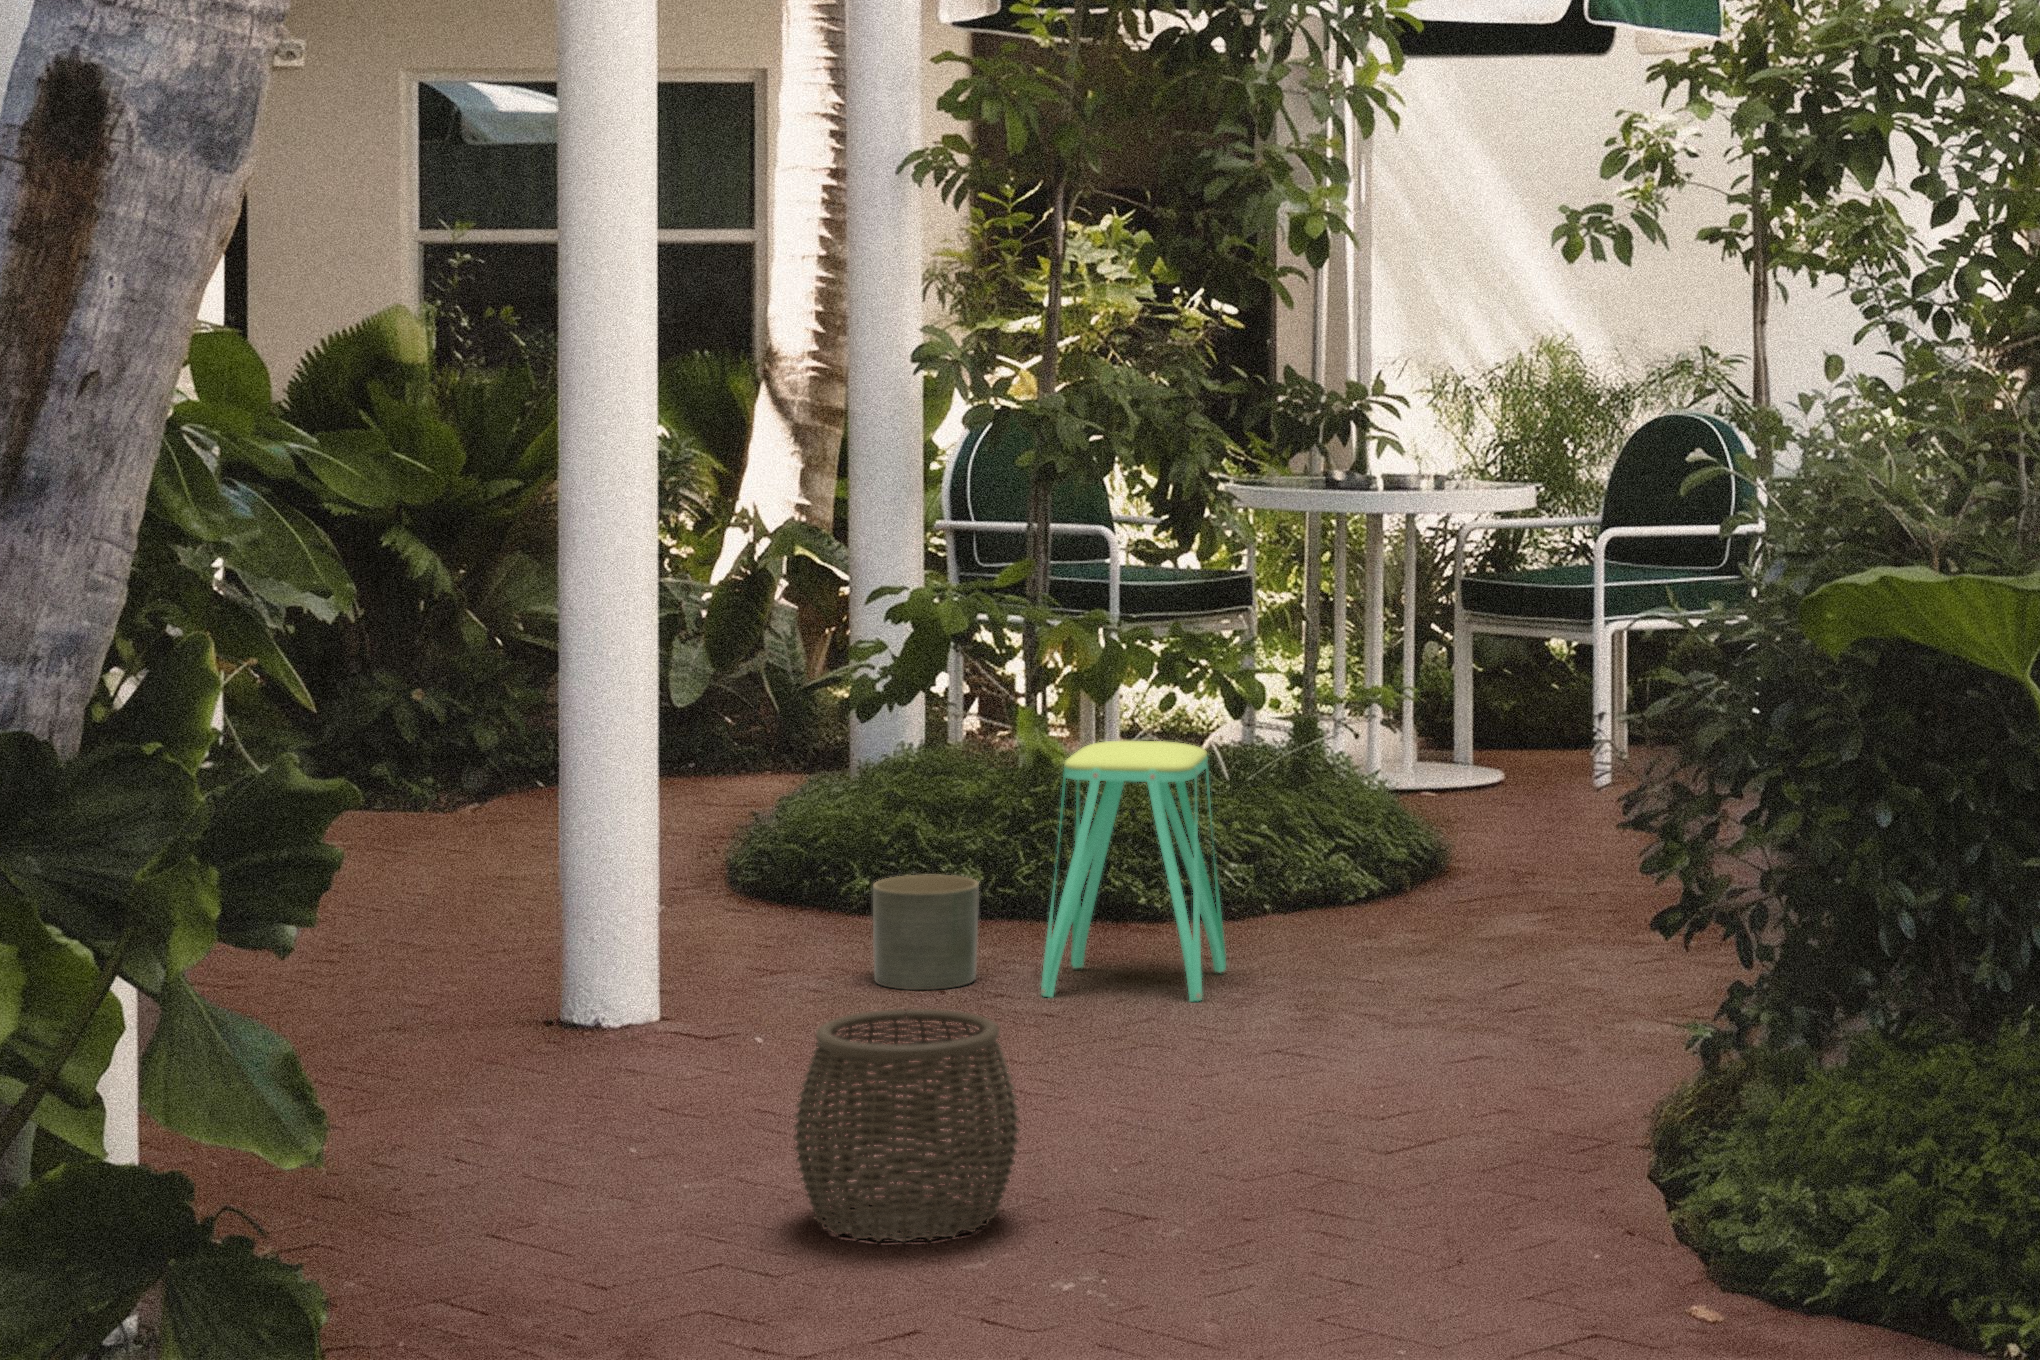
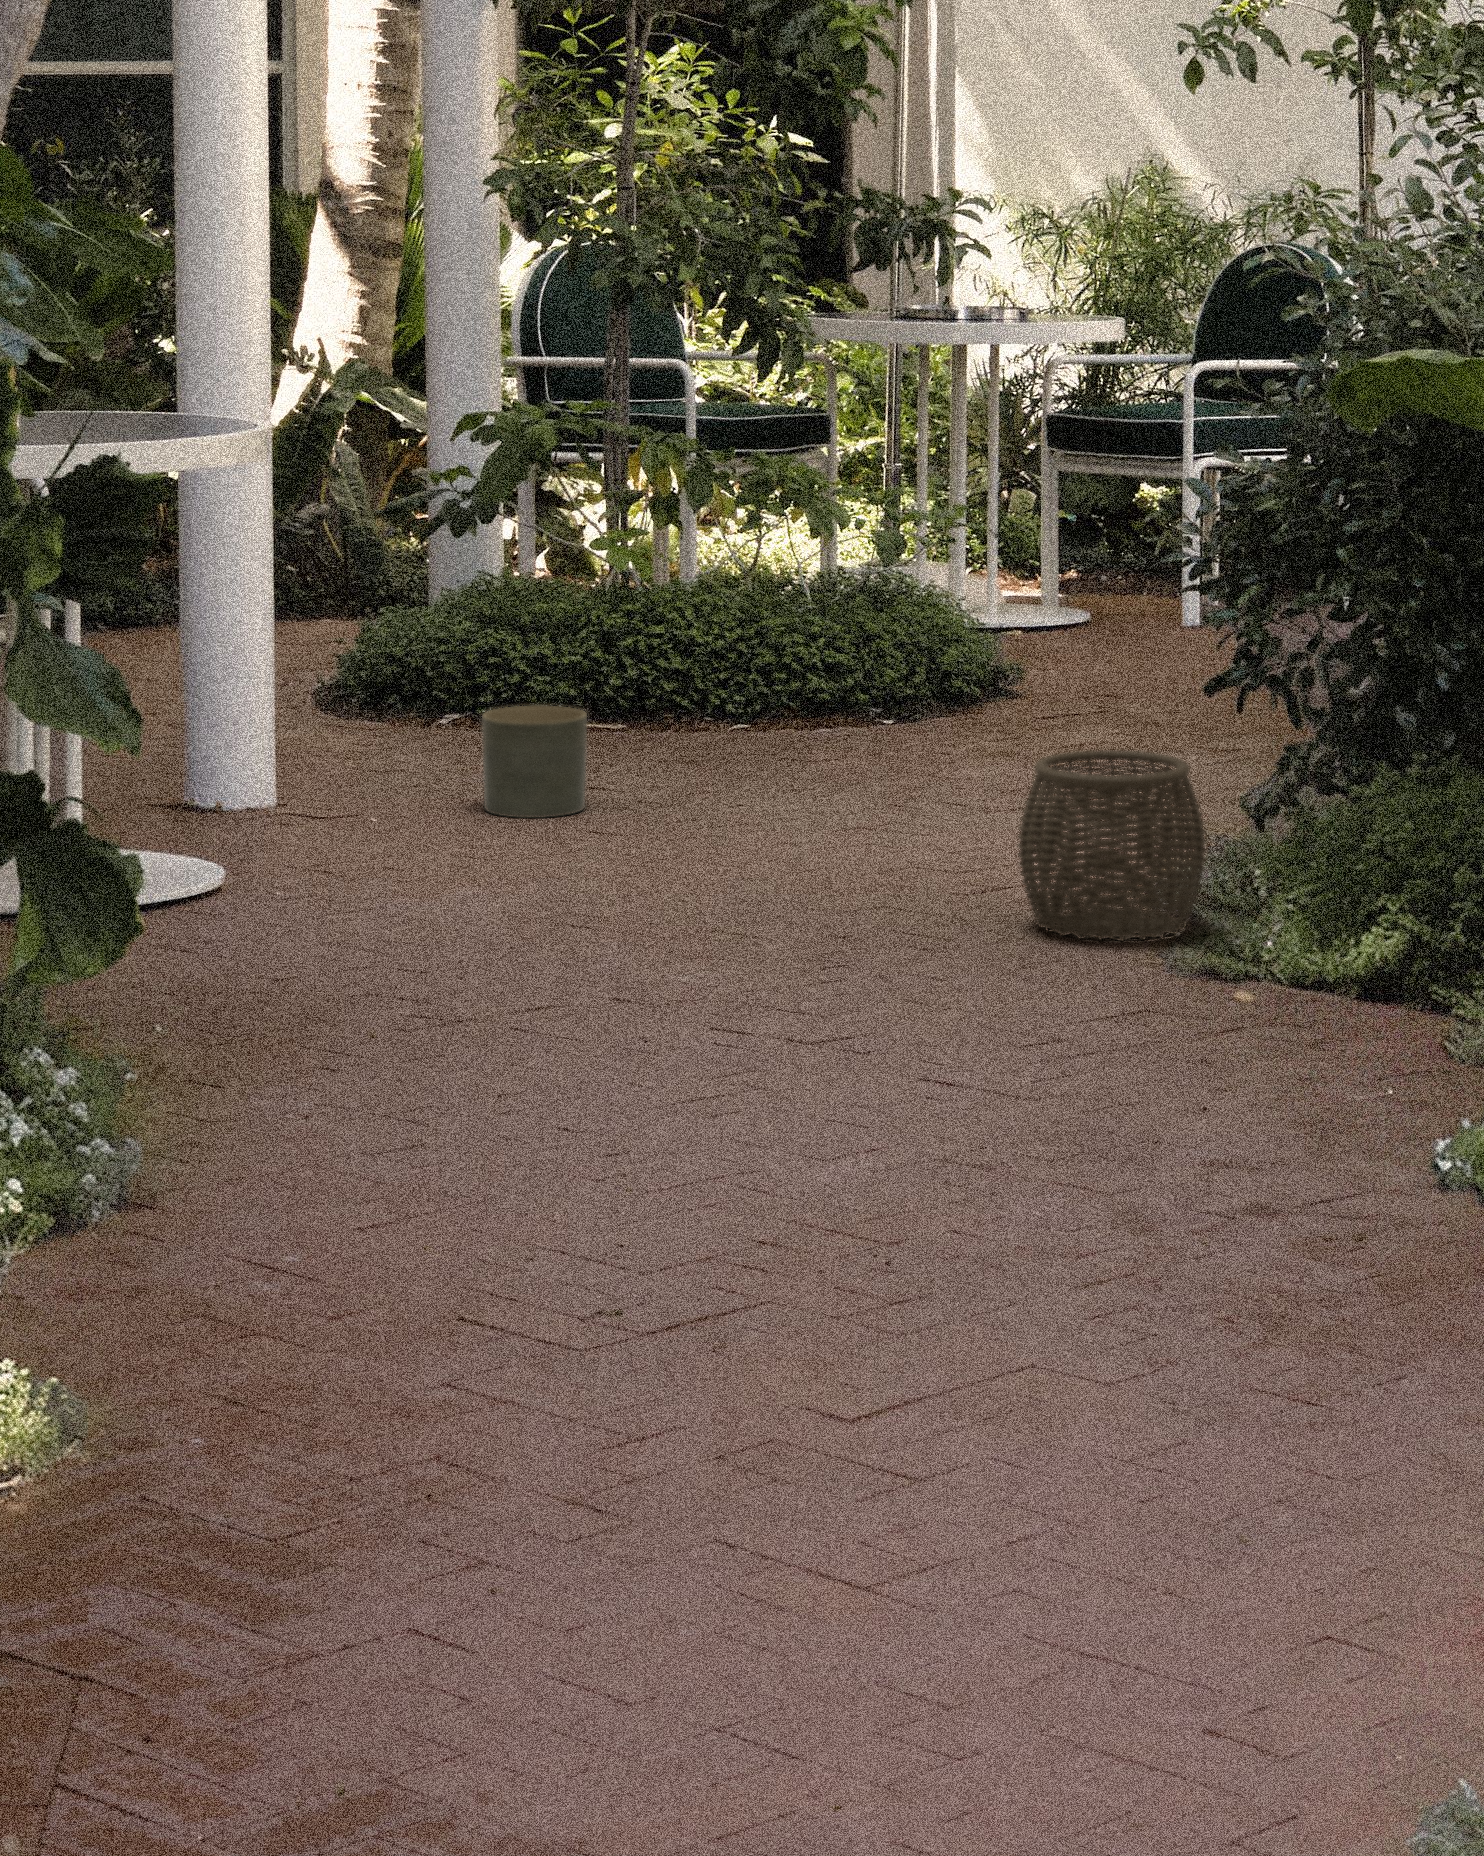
stool: present [1041,741,1226,1002] -> none [651,574,832,829]
woven basket: present [794,1009,1019,1242] -> present [1018,750,1207,941]

